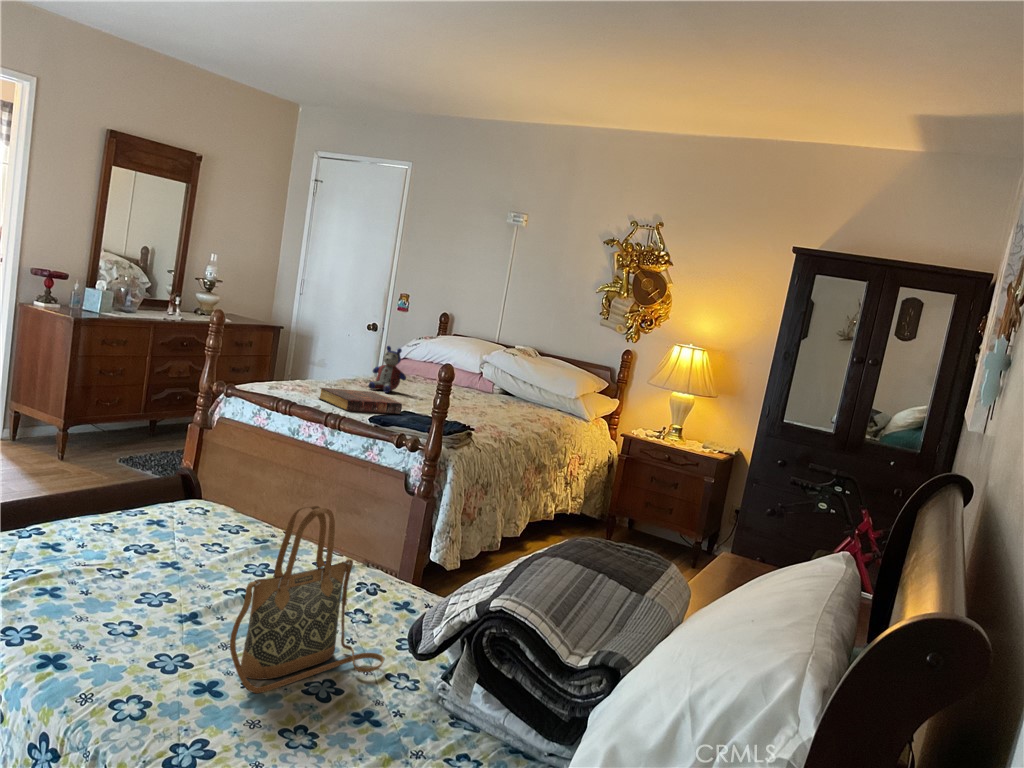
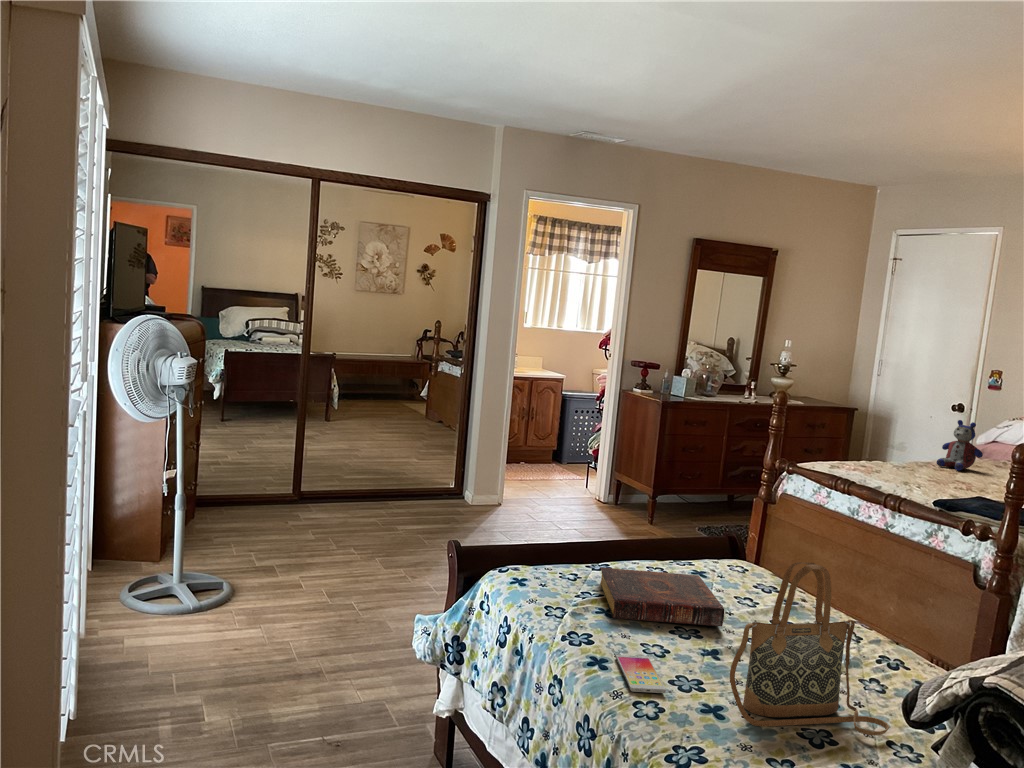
book: present [318,388,402,414] -> present [600,567,724,626]
smartphone: none [74,639,150,690] -> present [616,655,666,693]

